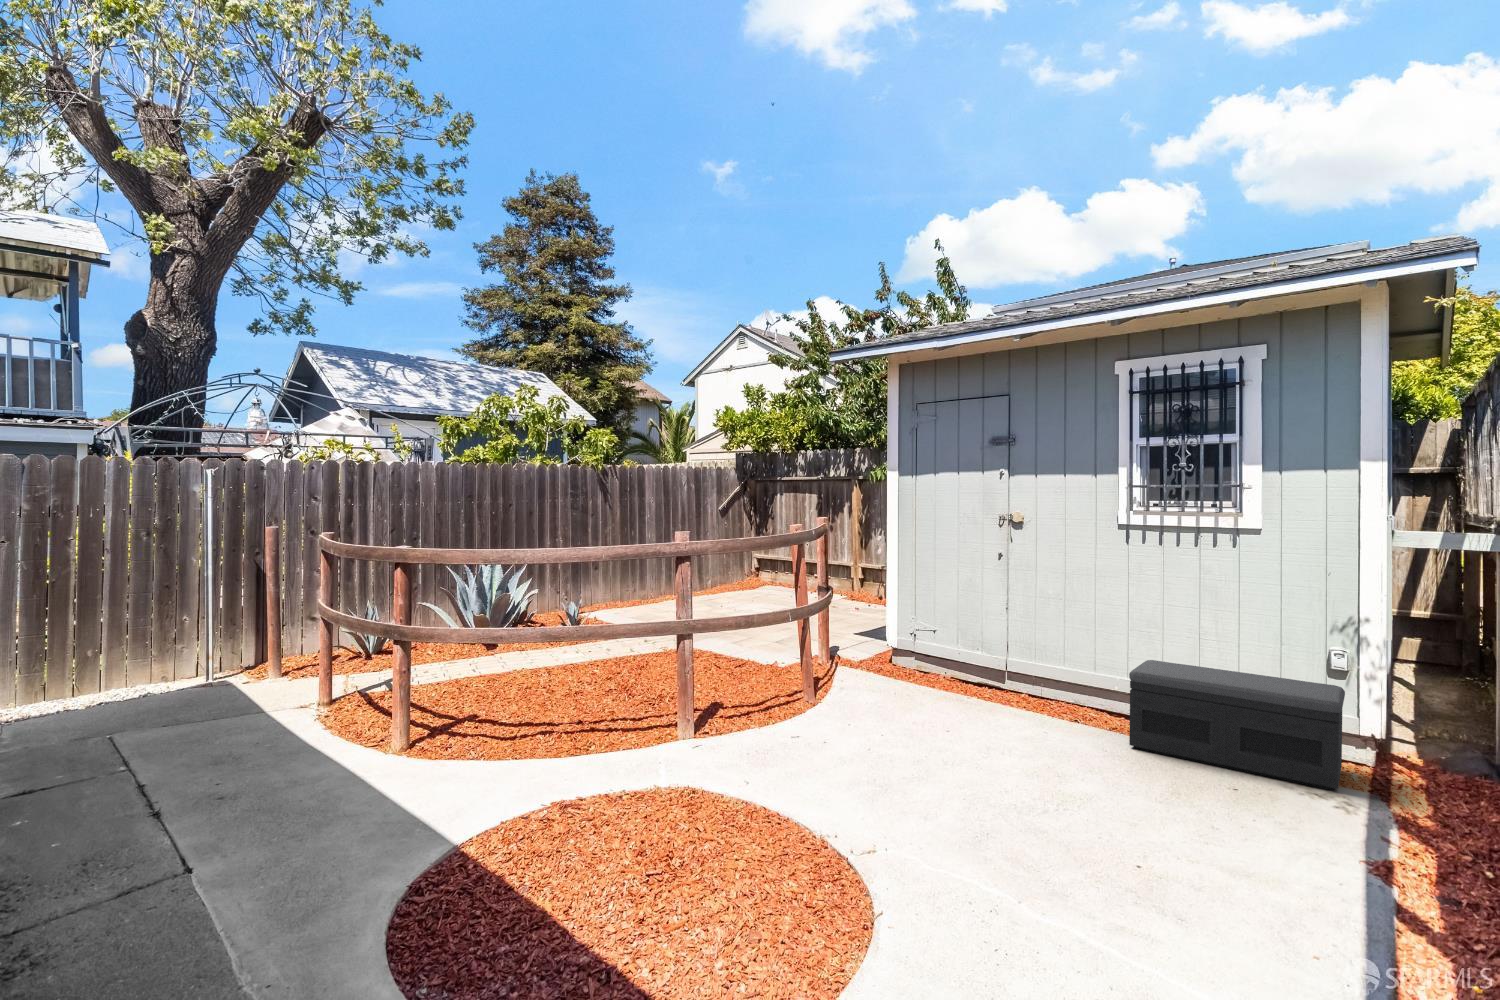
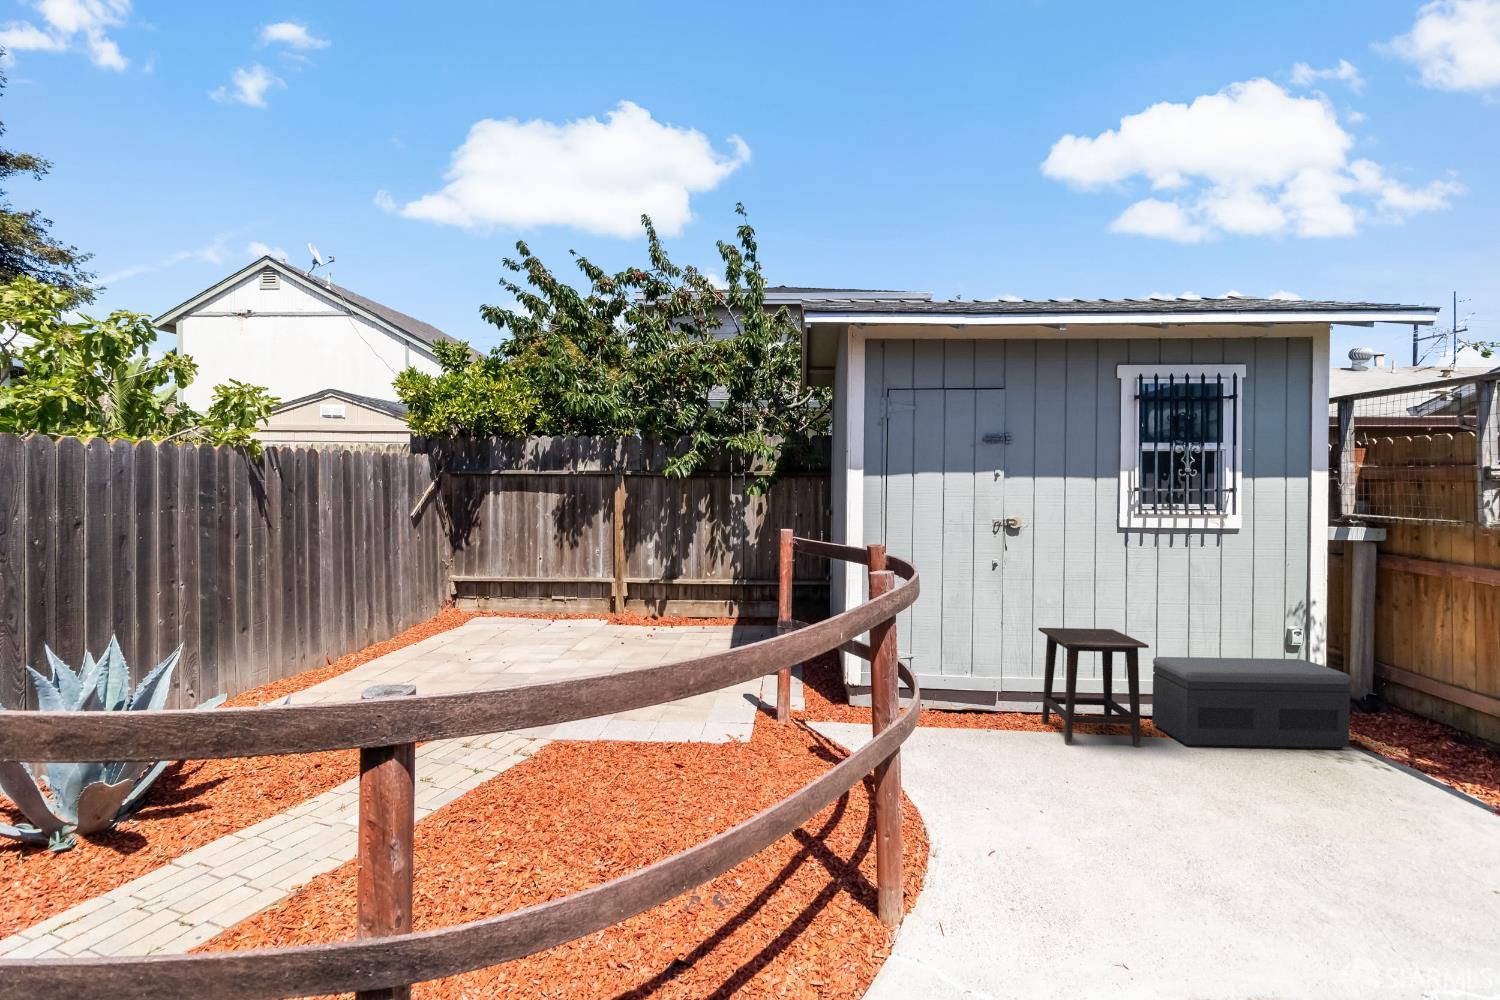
side table: none [1004,618,1107,738] -> present [1038,628,1149,747]

